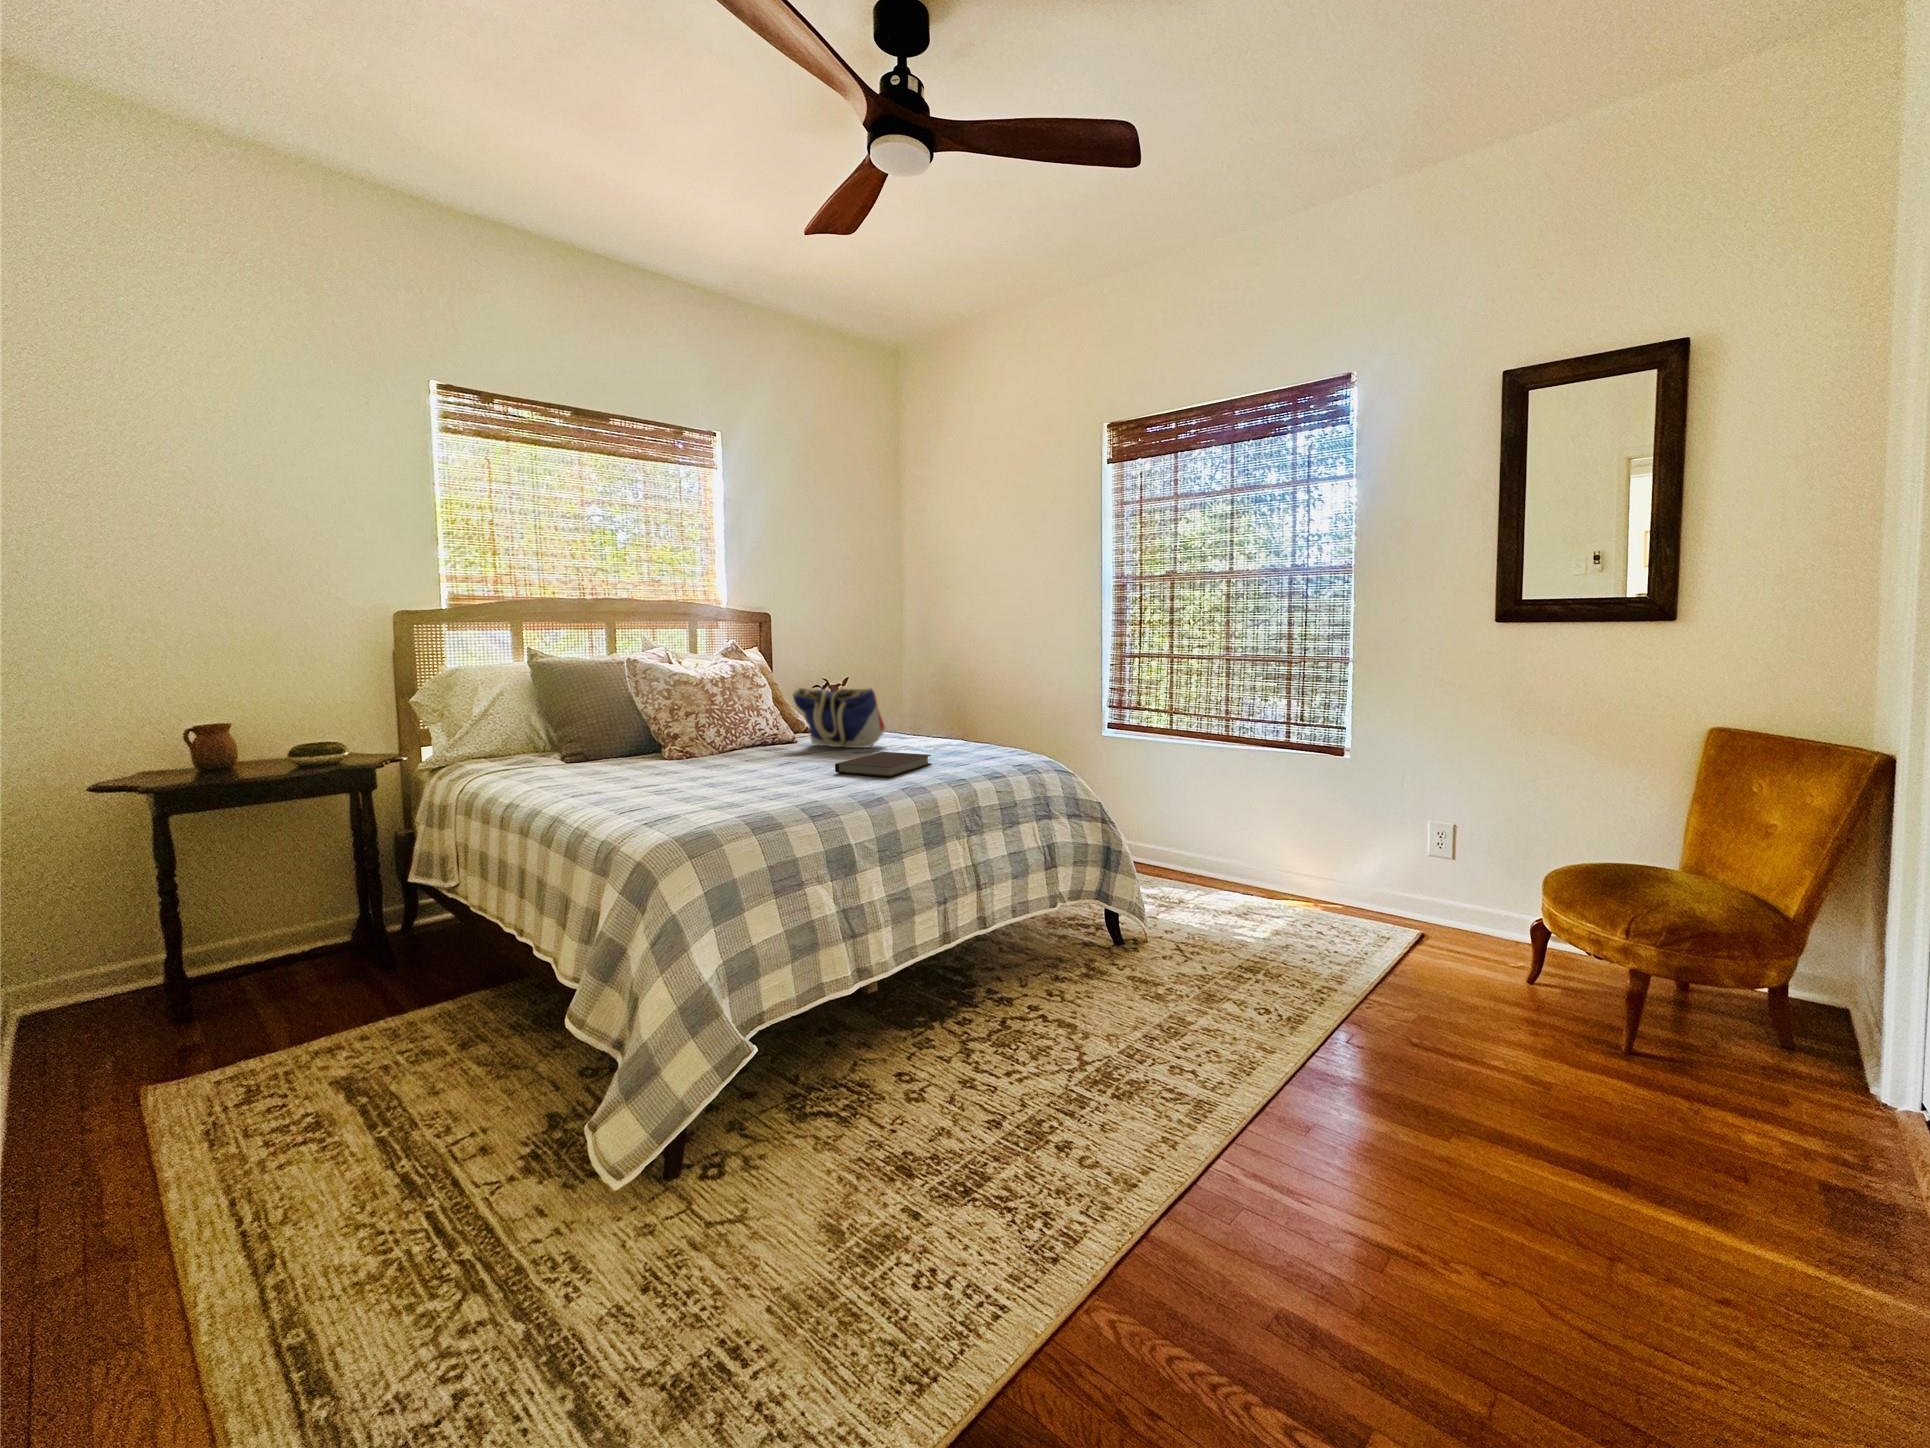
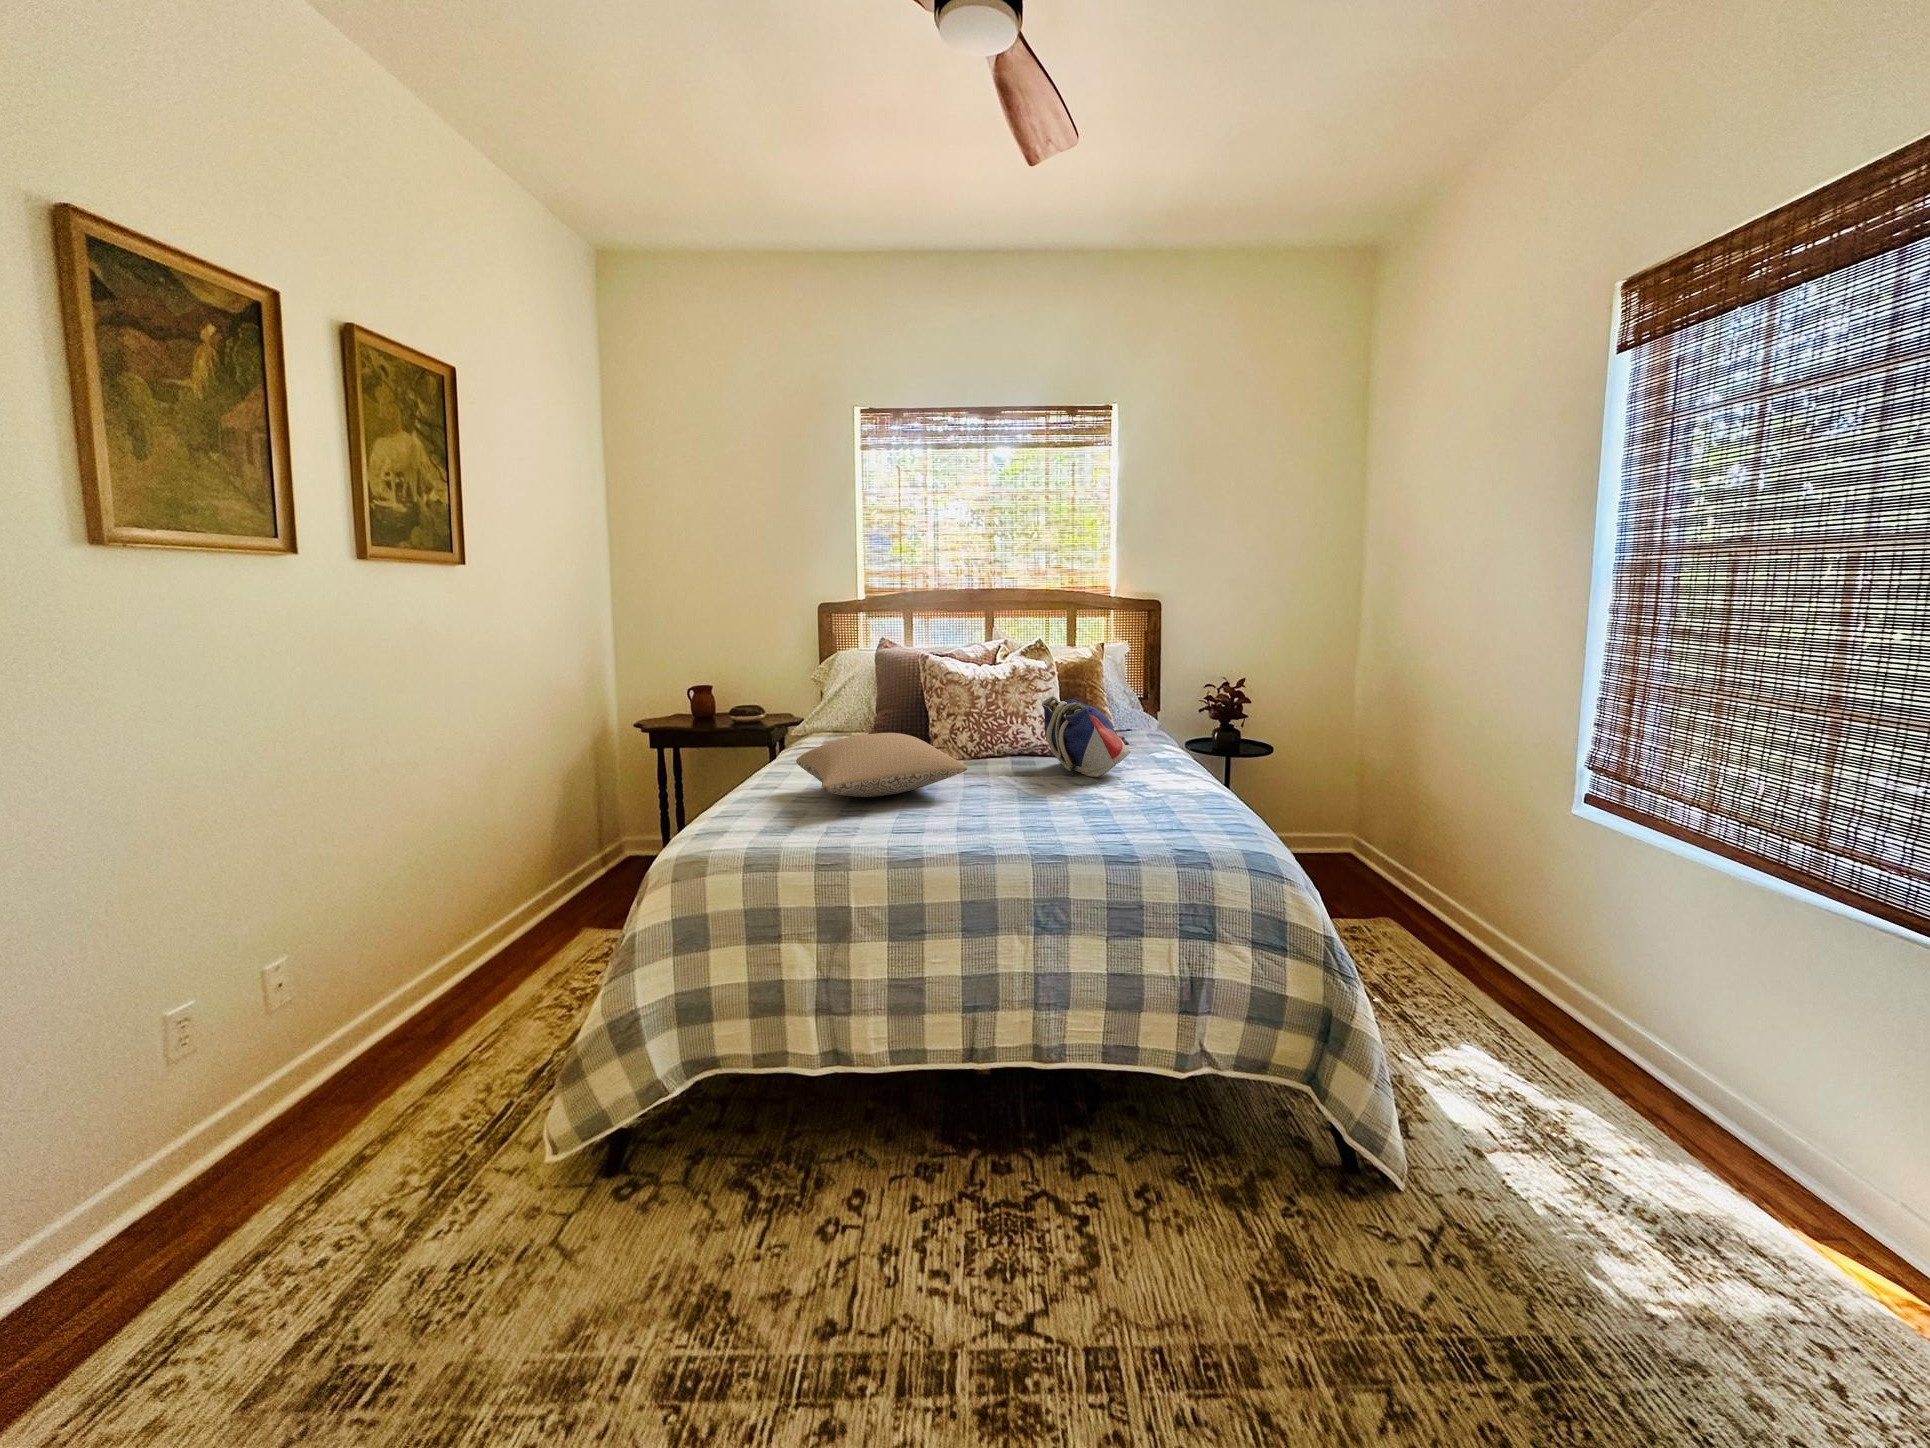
pillow: none [606,723,806,781] -> present [796,733,967,797]
notebook: present [835,752,931,777] -> none [971,790,1085,830]

